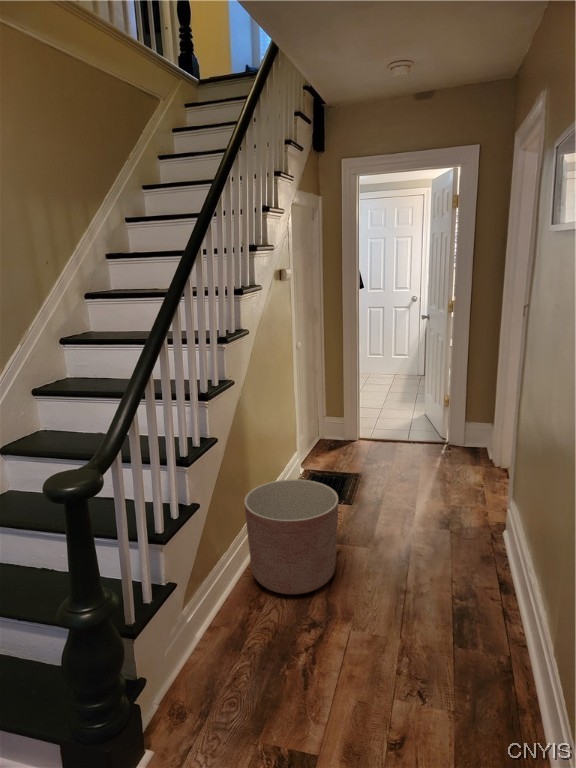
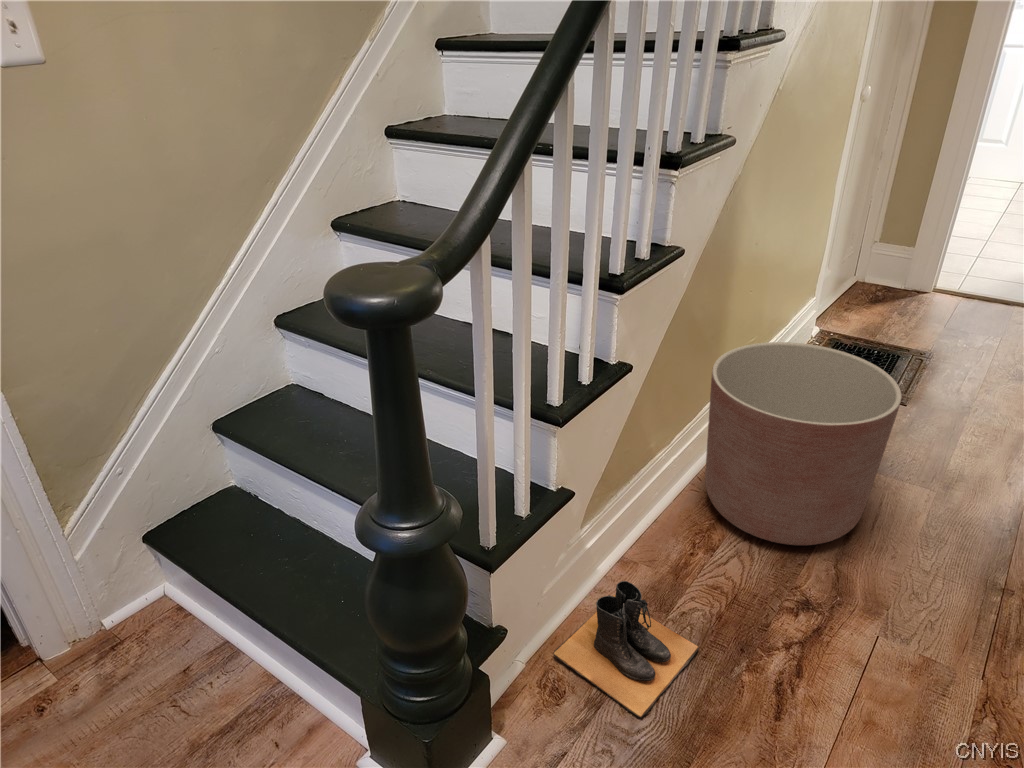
boots: none [176,633,260,713] -> present [554,581,699,718]

